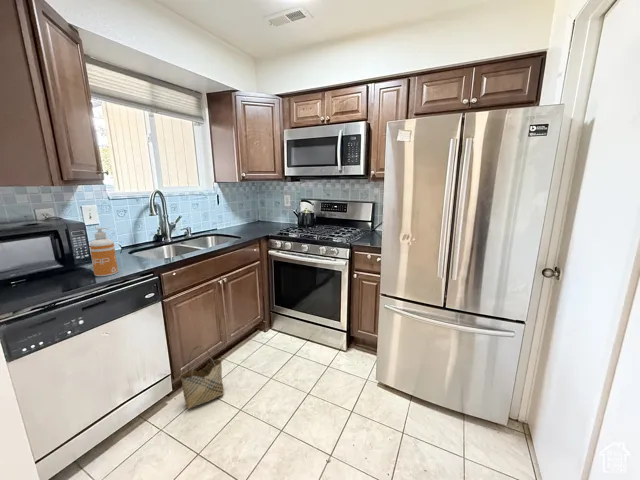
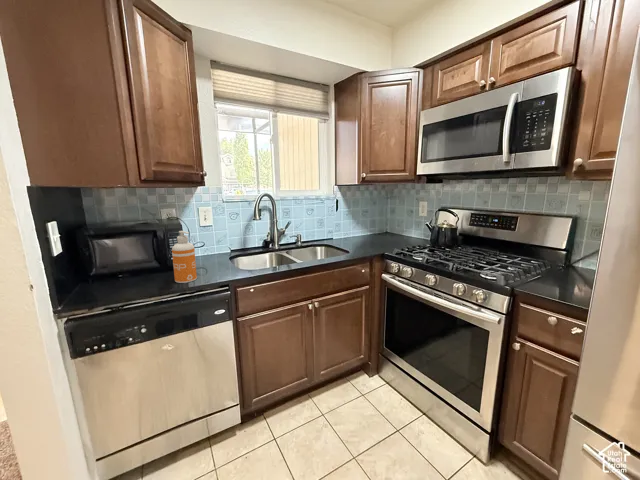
woven basket: present [180,346,223,409] -> none [244,382,294,456]

